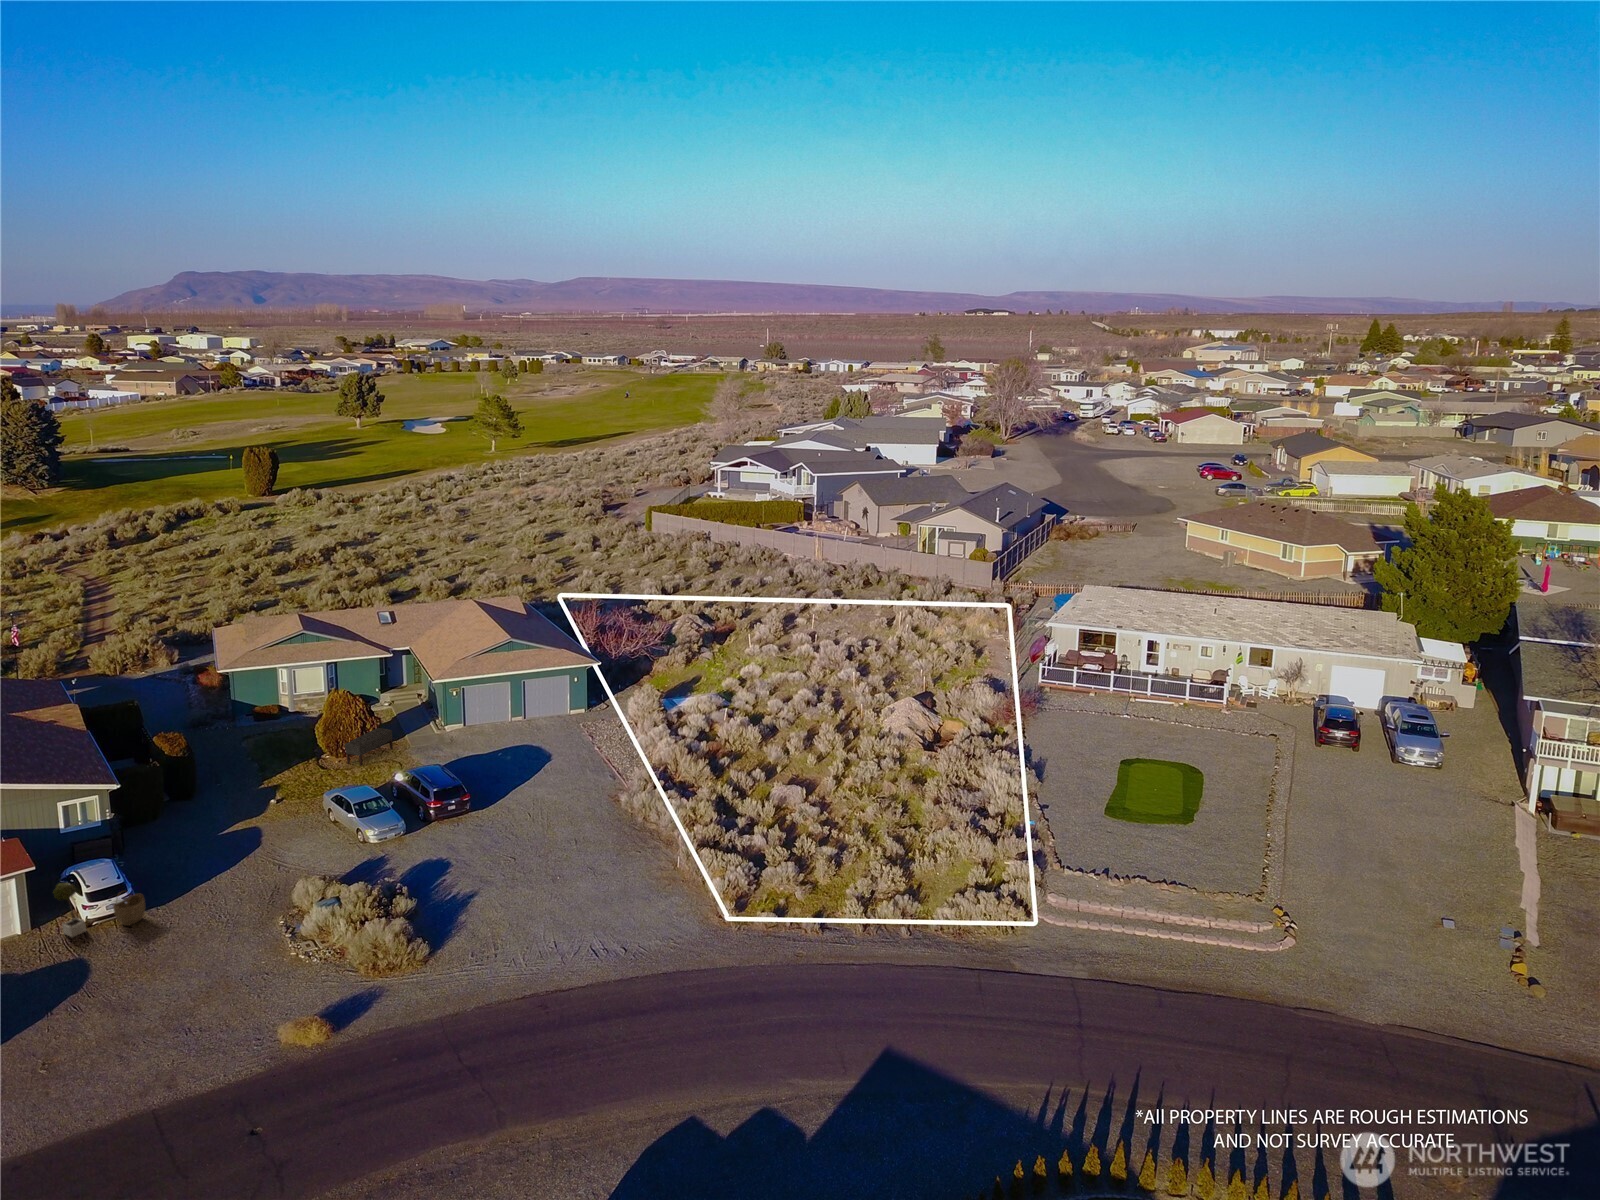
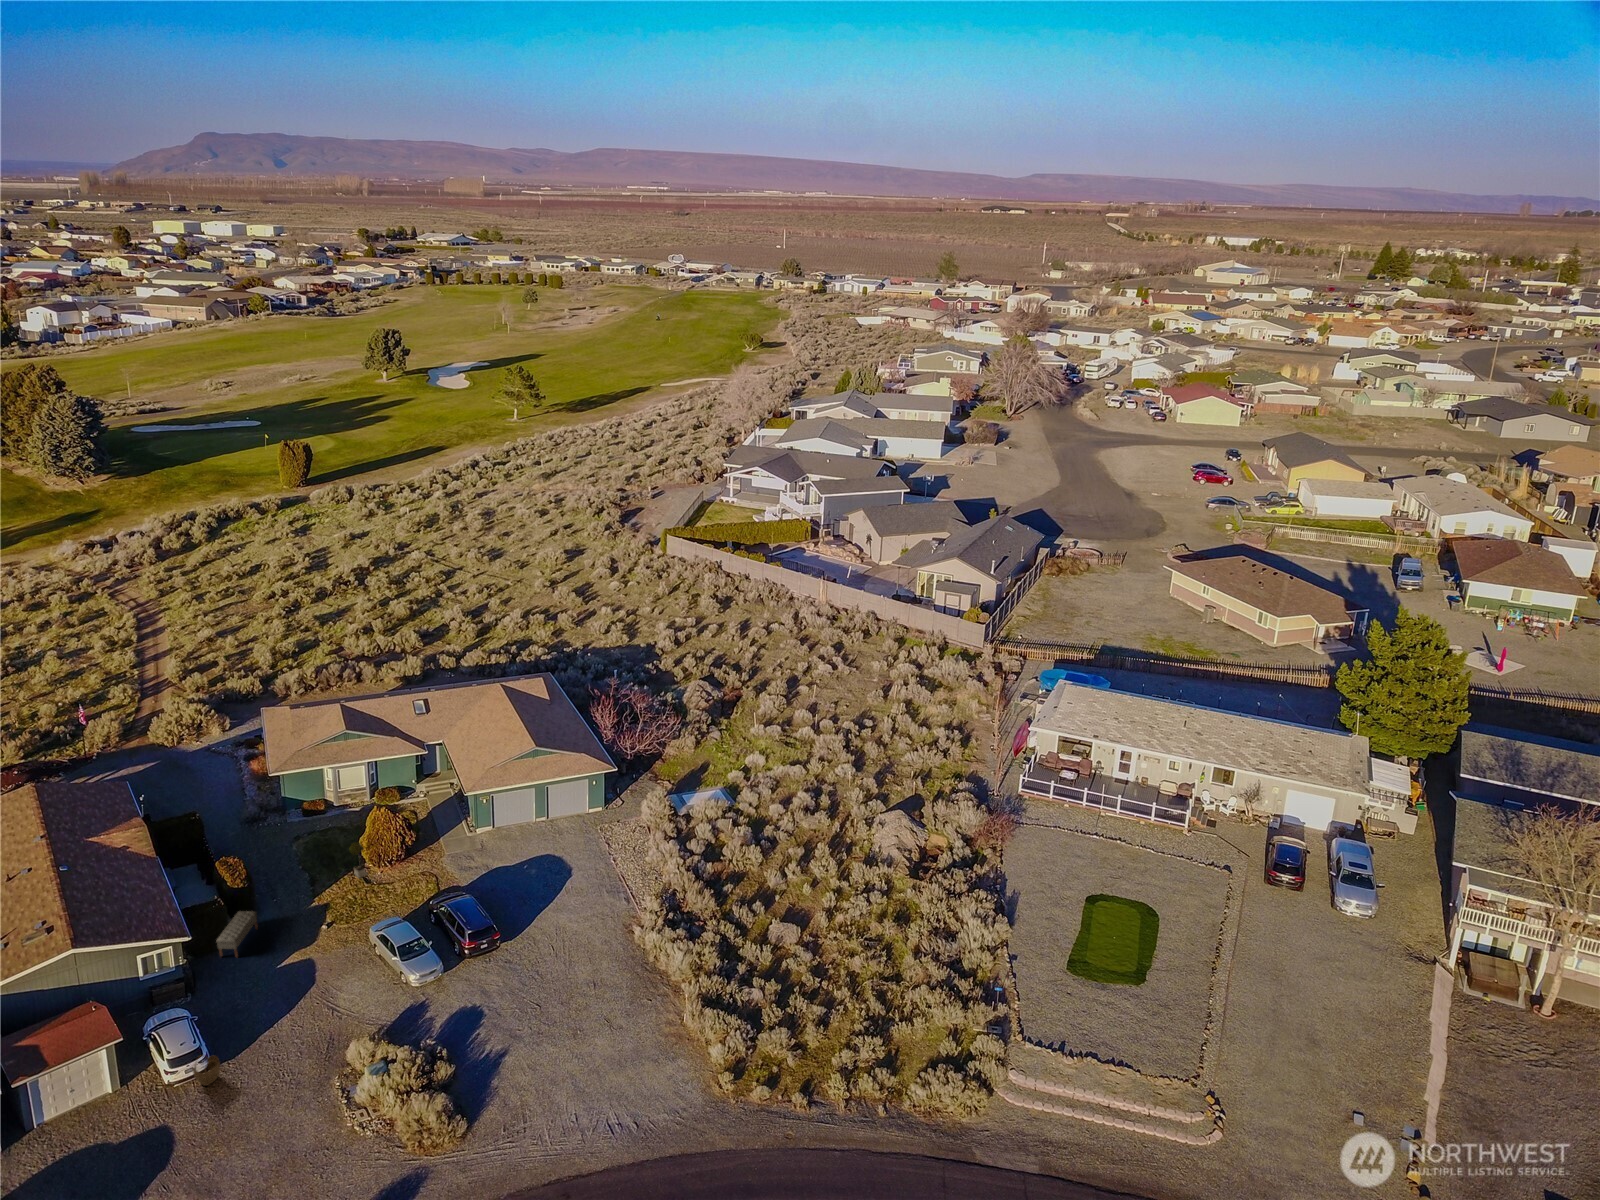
bench: present [345,728,393,766] -> present [216,911,258,957]
potted tree: present [53,883,86,937] -> present [349,842,368,878]

